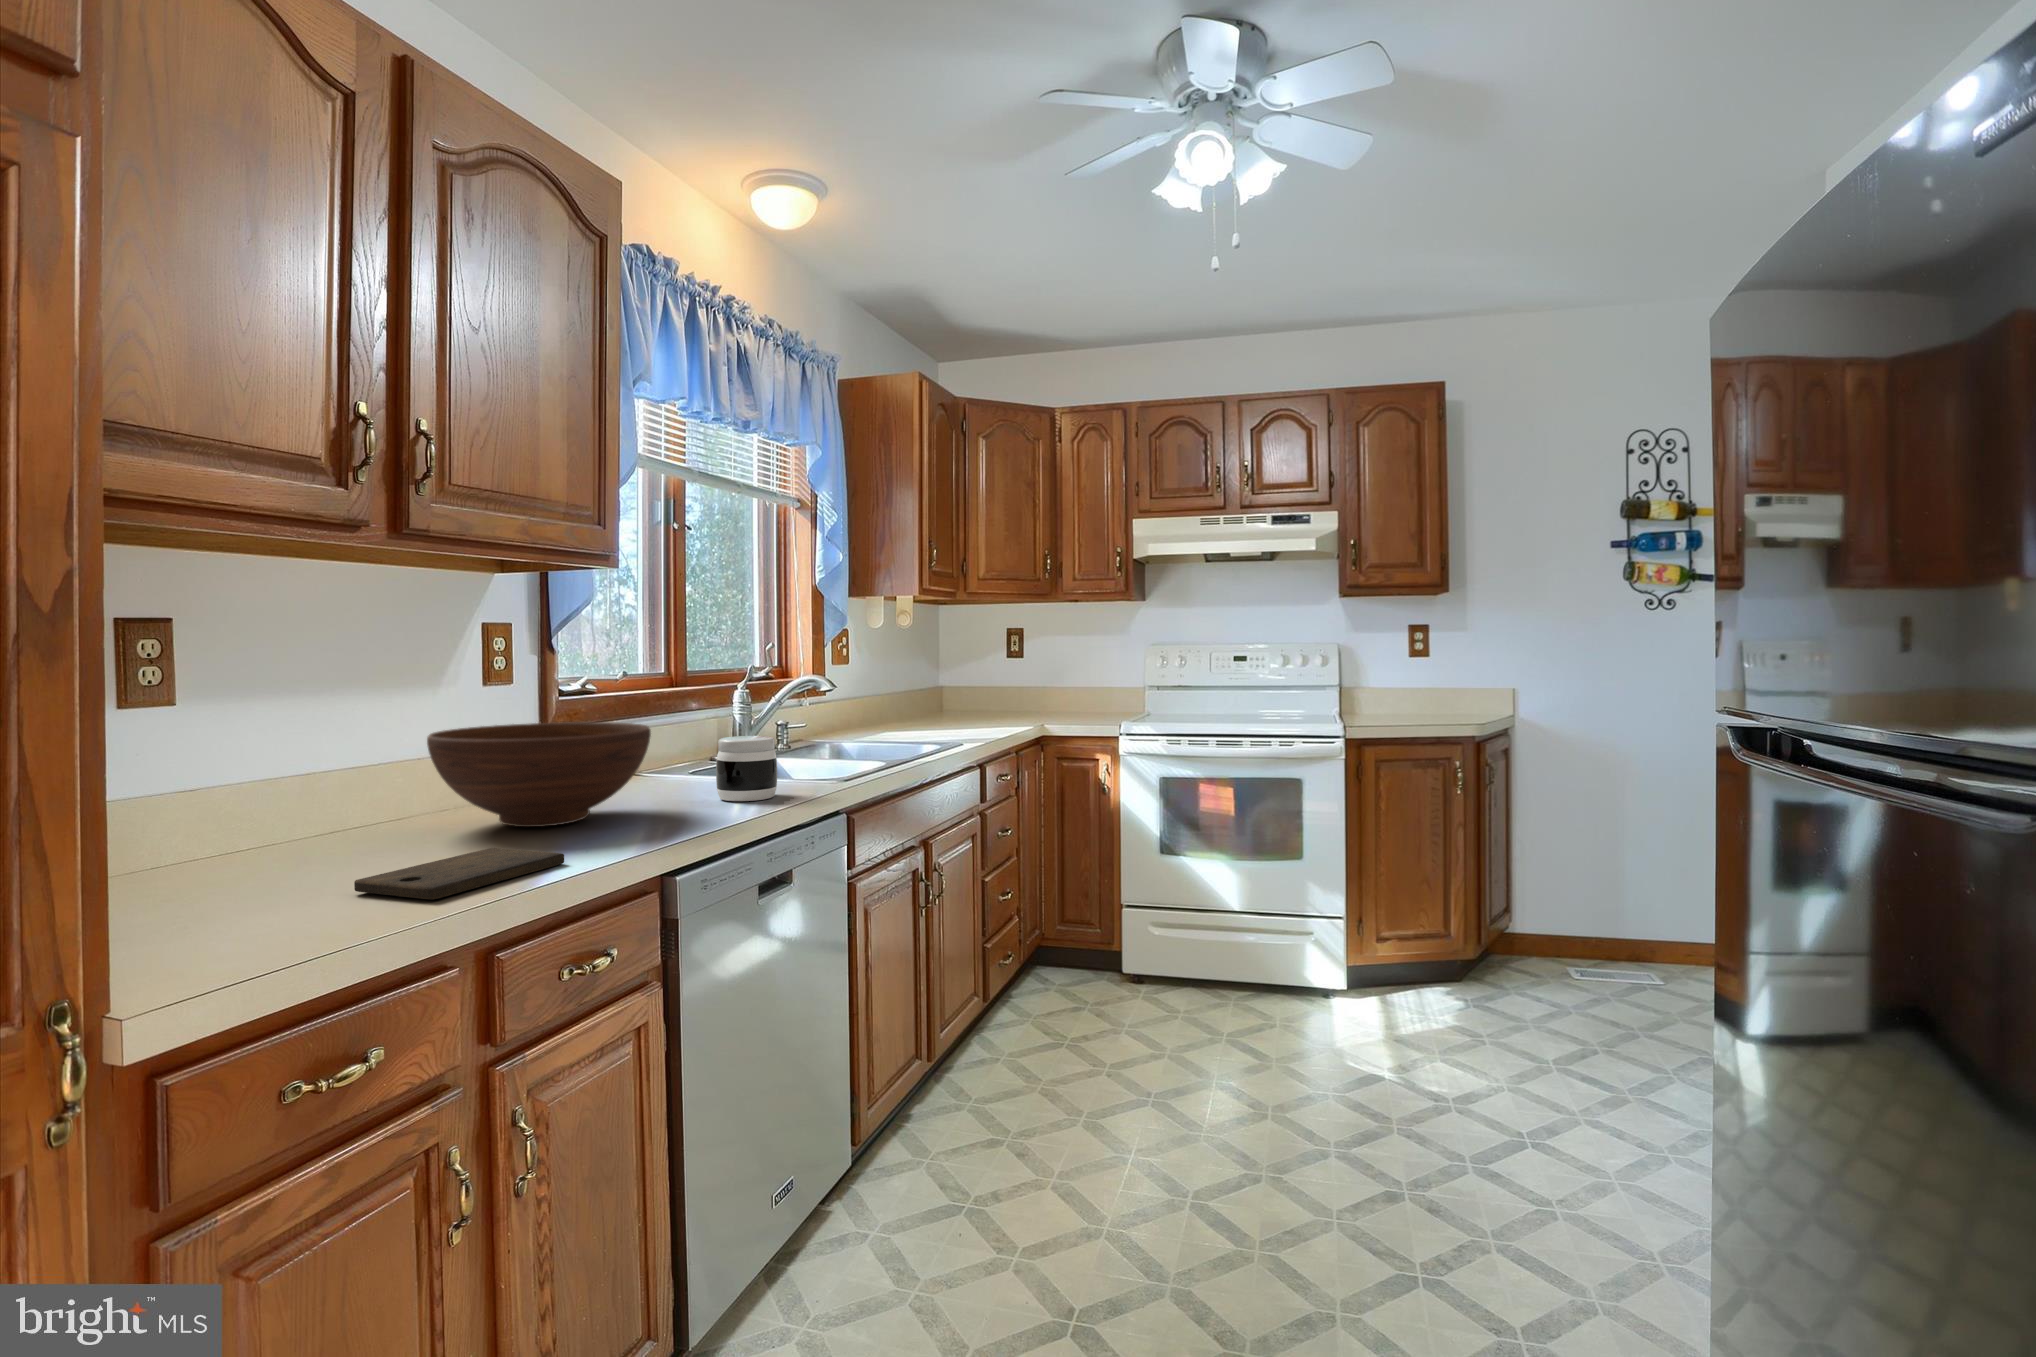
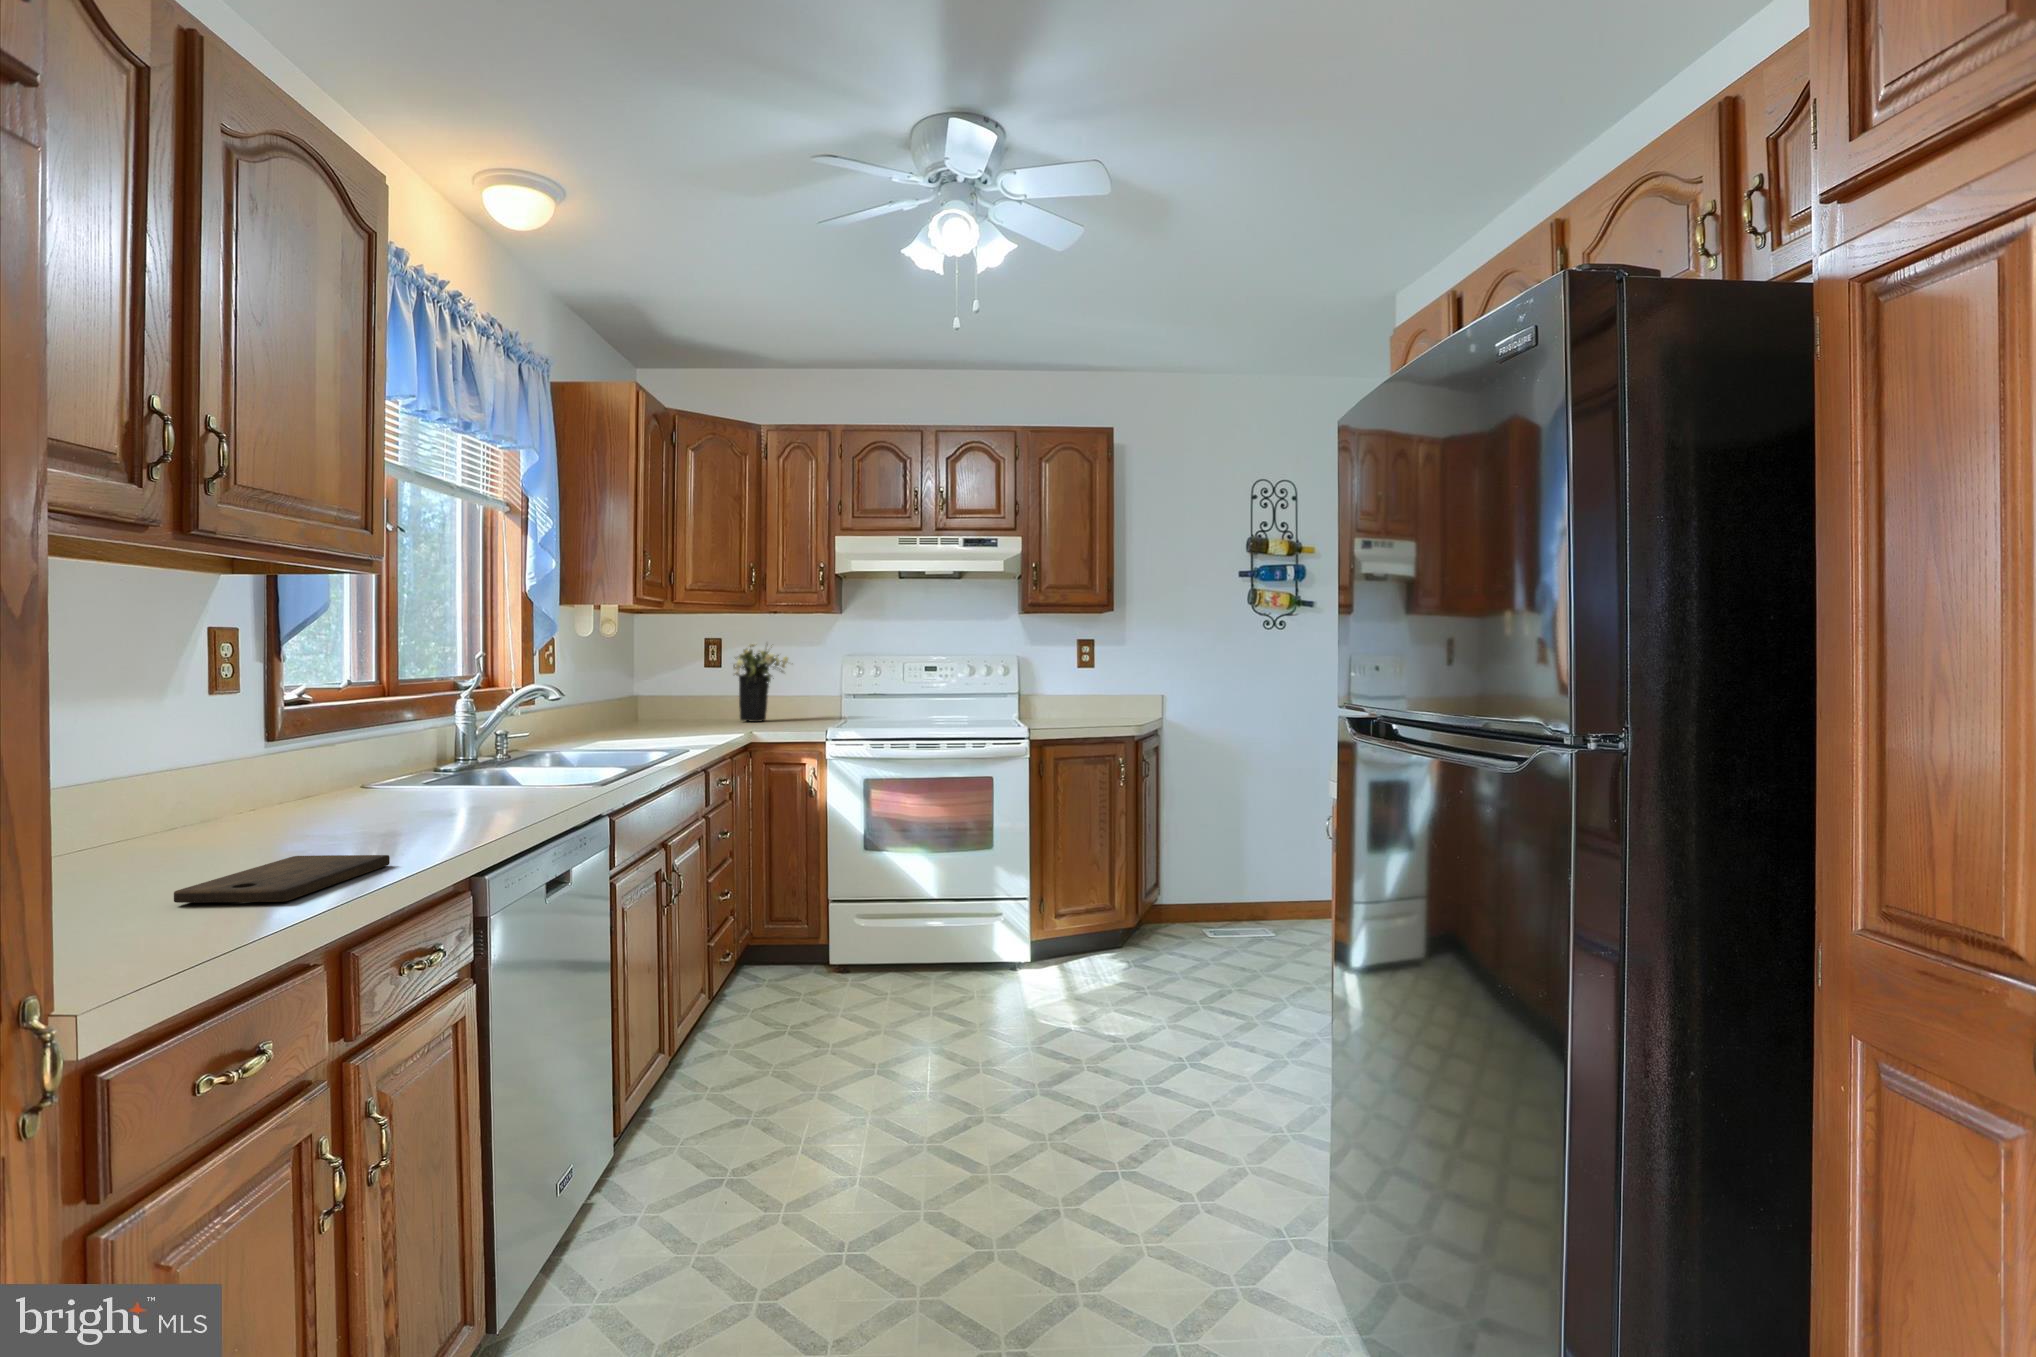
flower arrangement: none [1021,632,1089,716] -> present [733,643,788,722]
fruit bowl: present [427,722,651,827] -> none [169,730,430,839]
jar: present [716,736,777,801] -> none [484,741,549,806]

